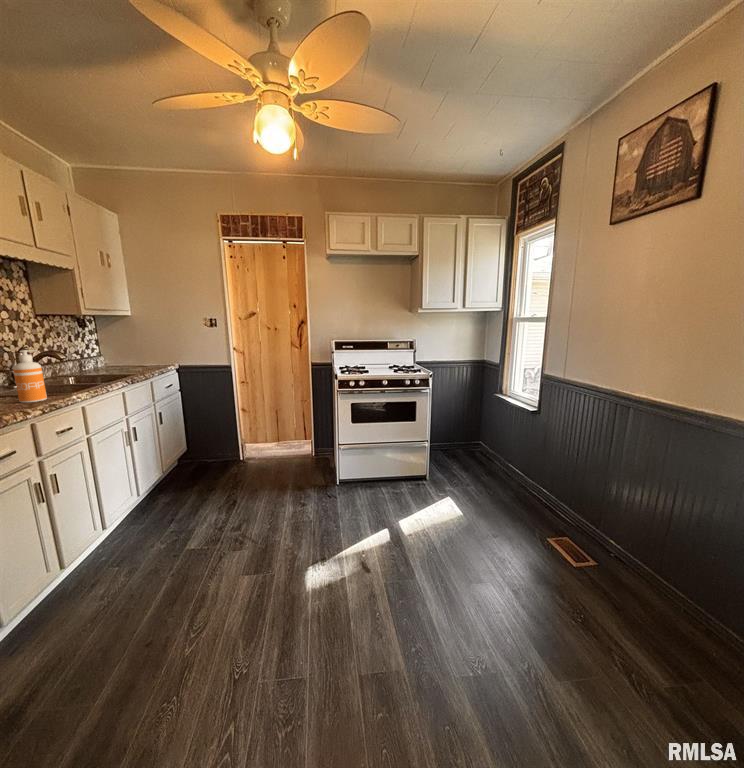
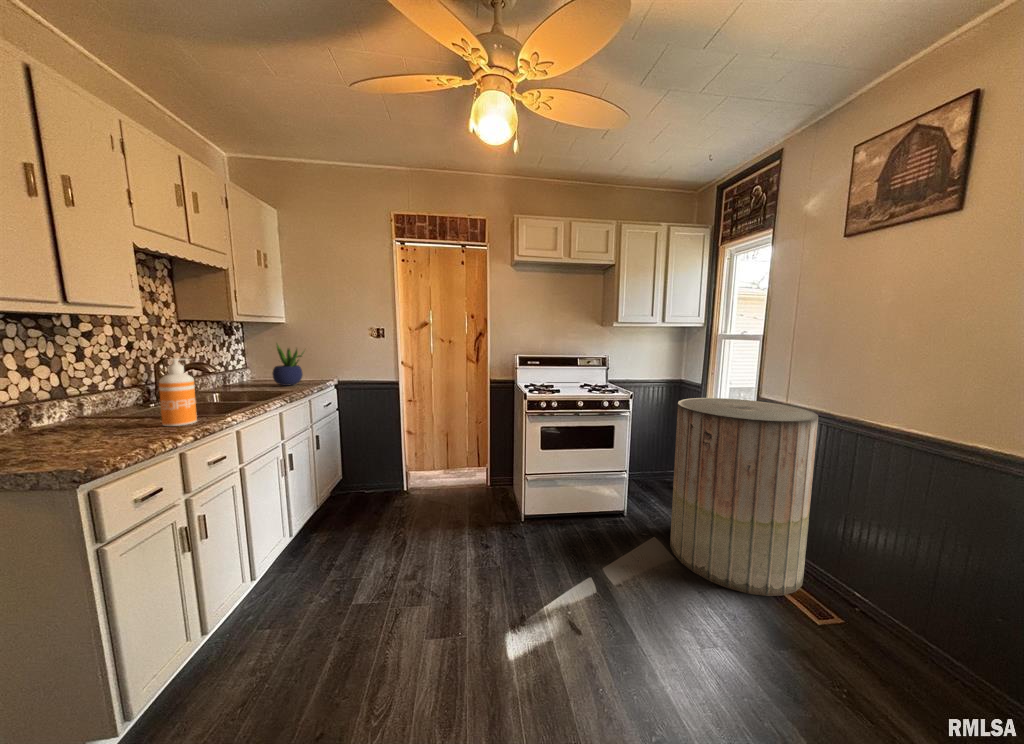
potted plant: none [118,332,149,369] -> present [273,344,304,386]
trash can: none [452,375,564,533] -> present [670,398,818,596]

